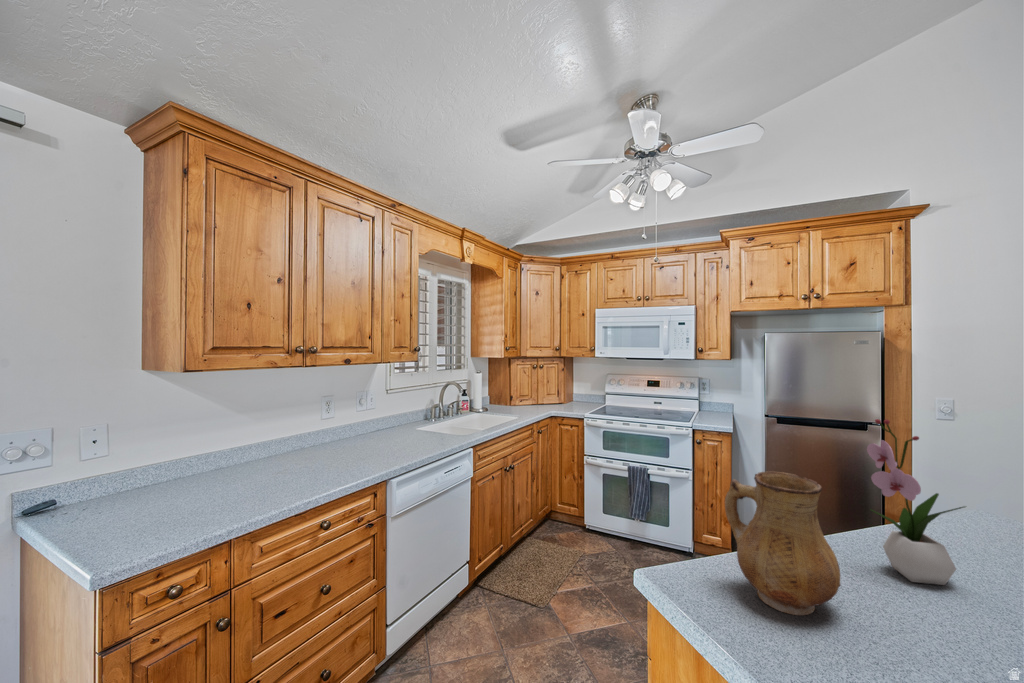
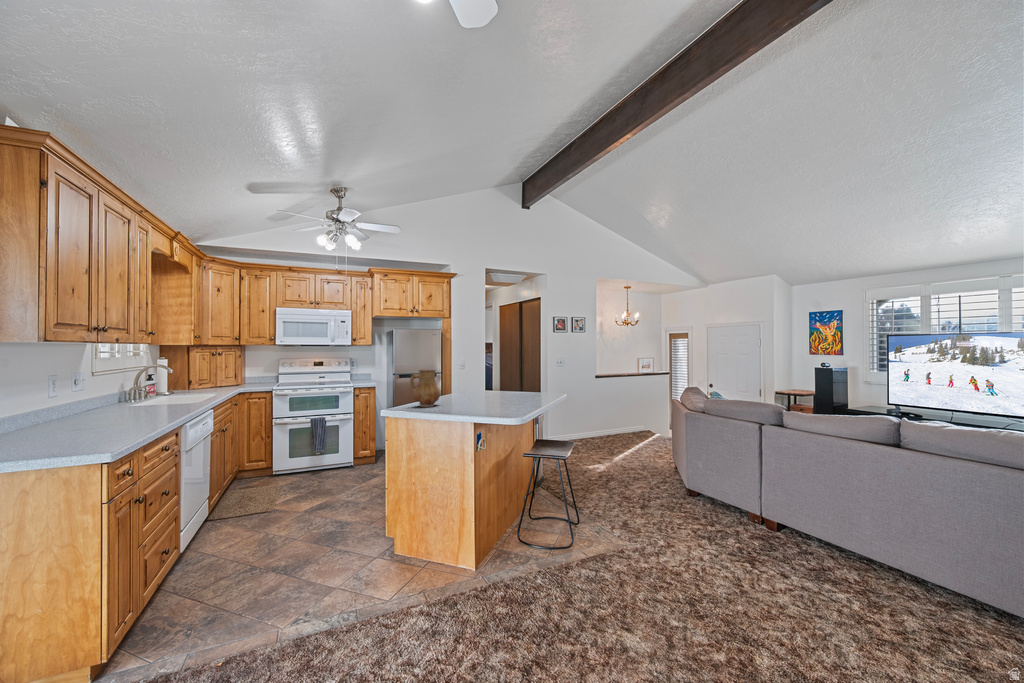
flower arrangement: present [867,419,965,585] -> none [444,354,465,400]

